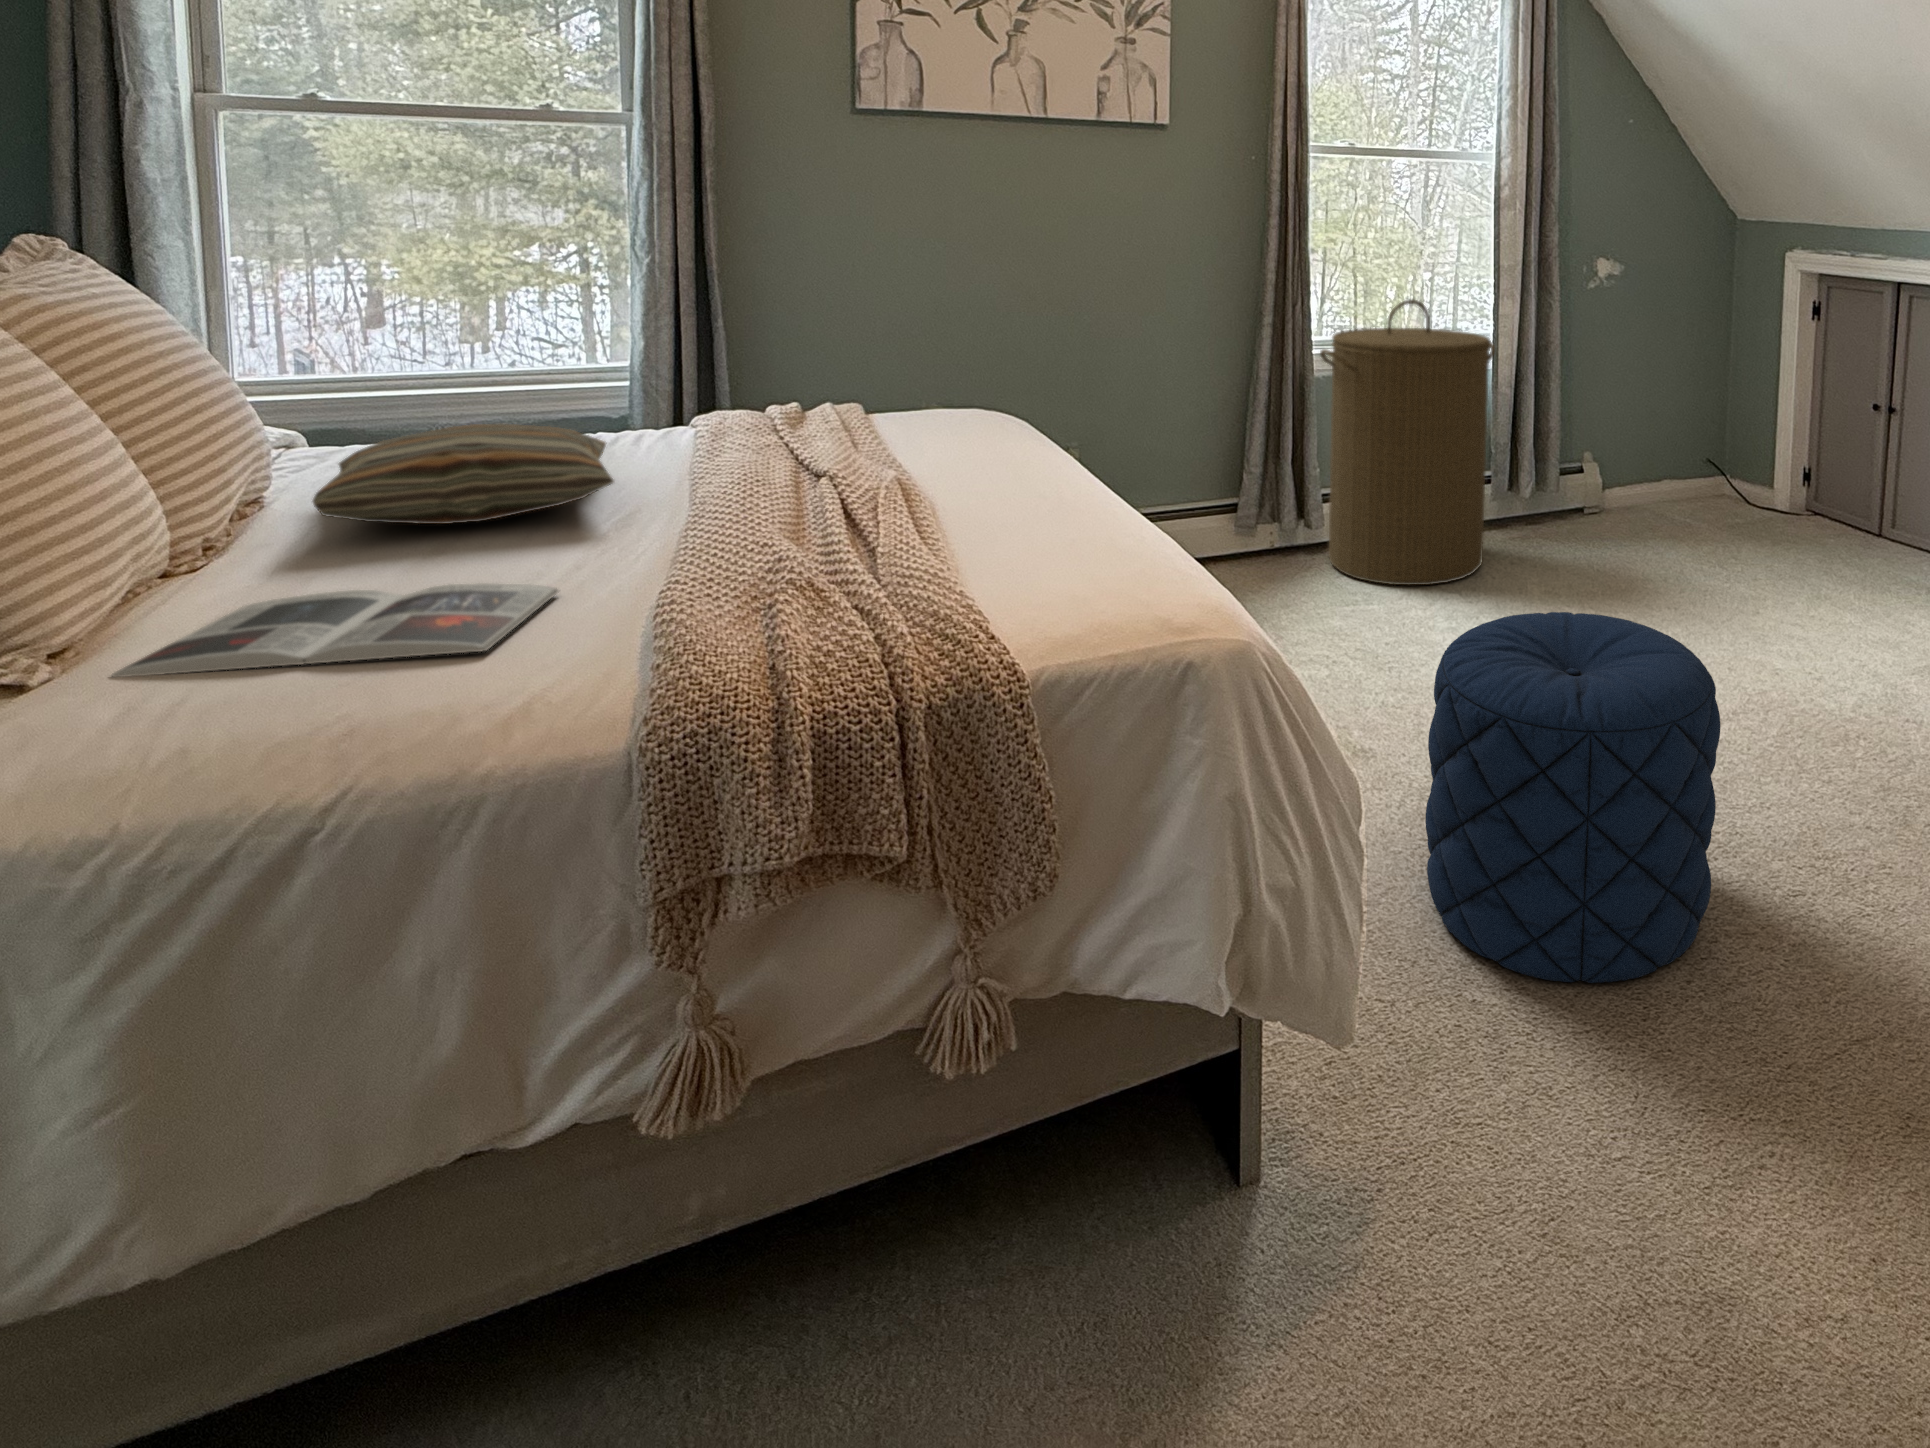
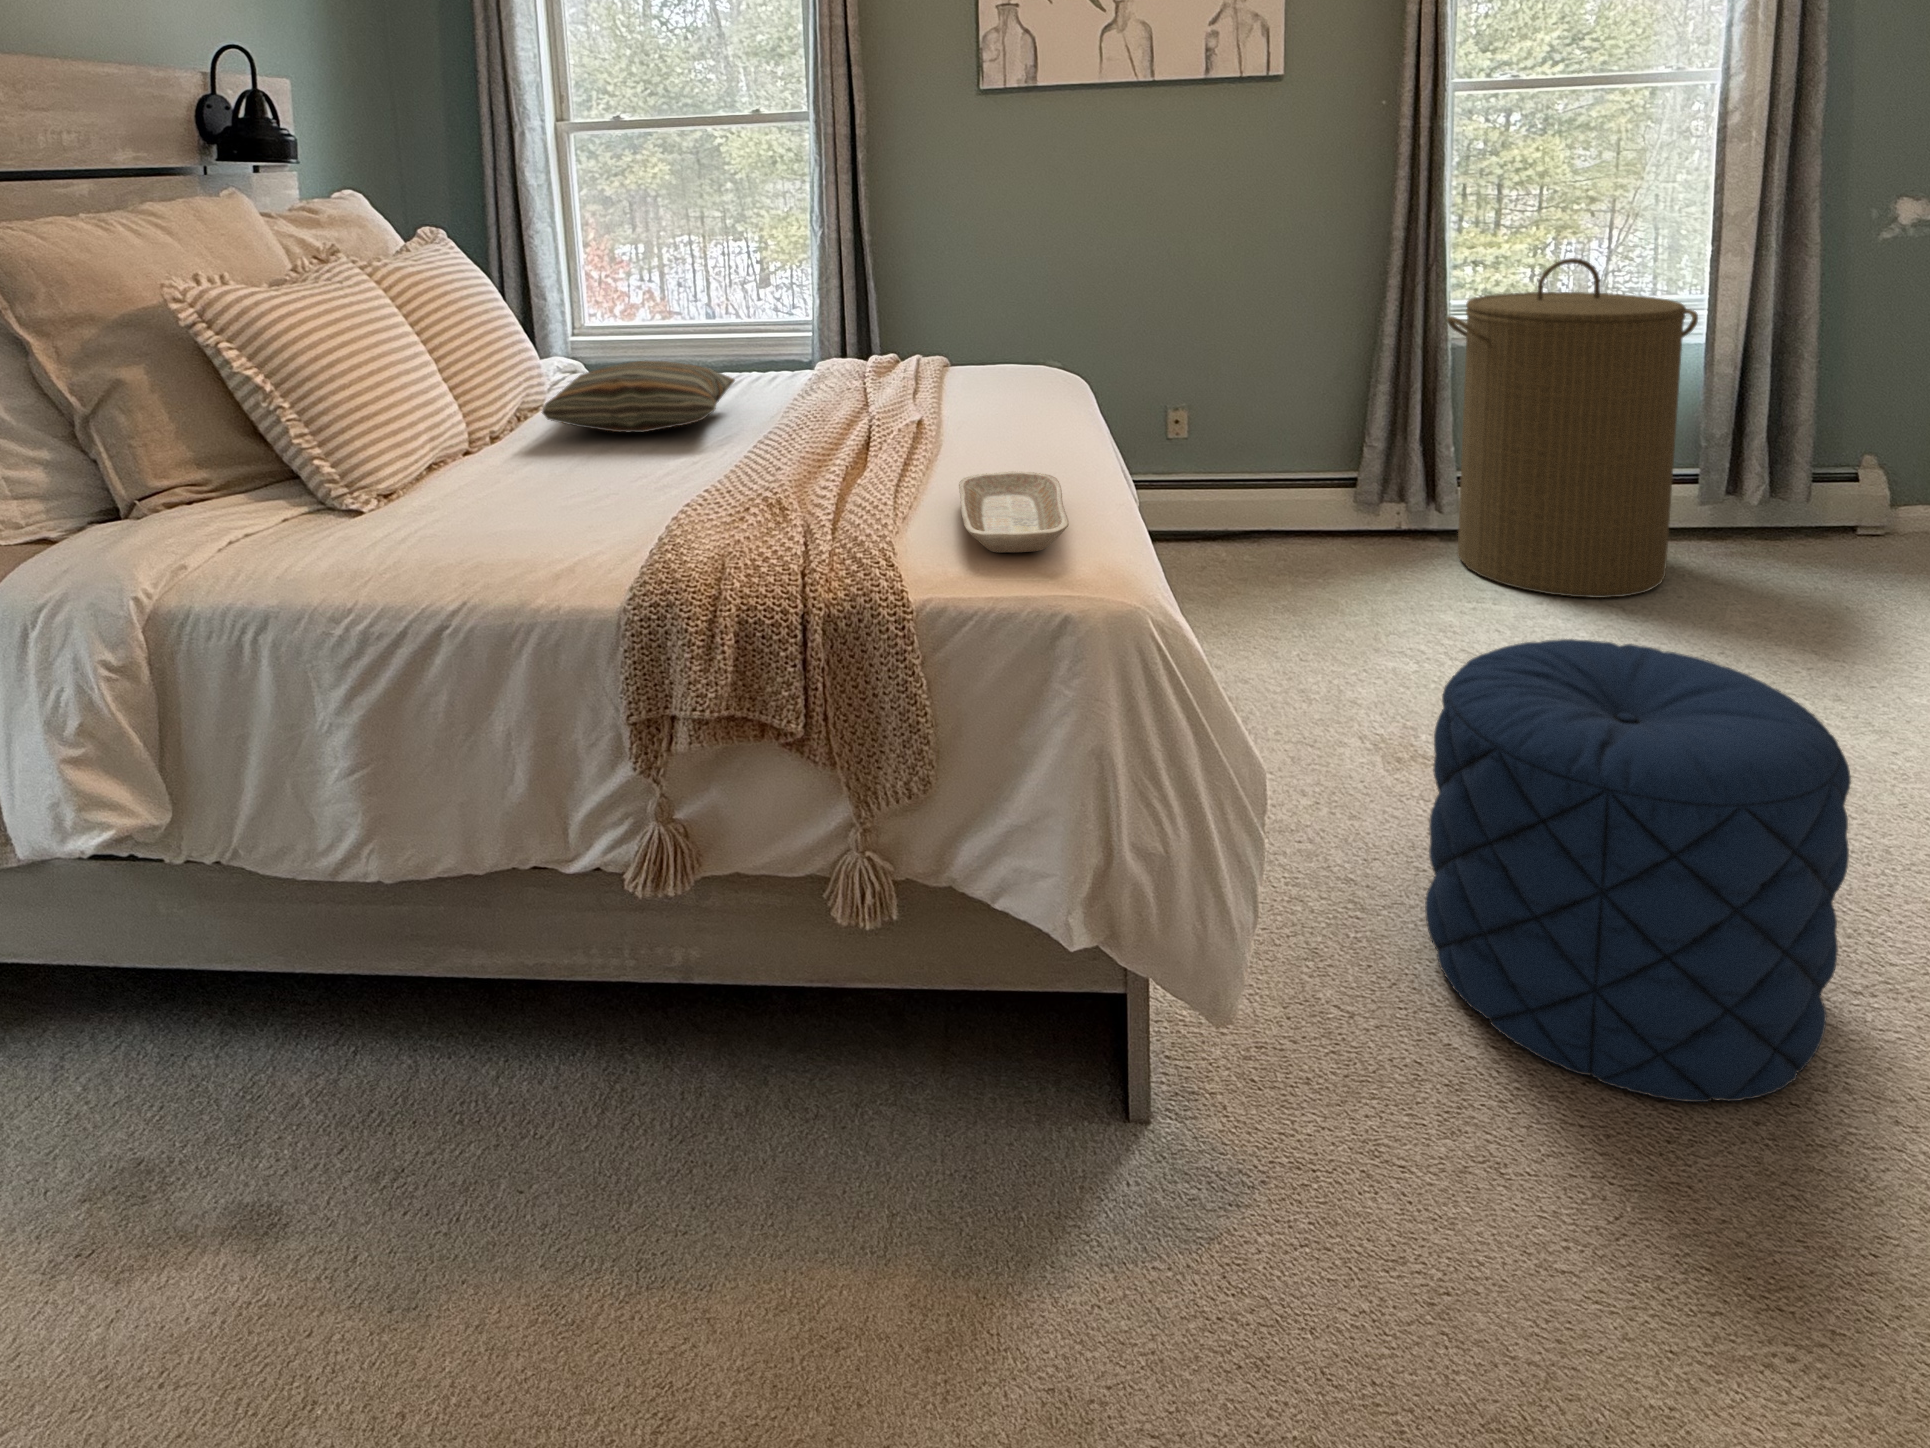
tray: none [1006,519,1167,608] -> present [959,471,1069,552]
magazine: present [111,583,559,677] -> none [407,471,650,523]

